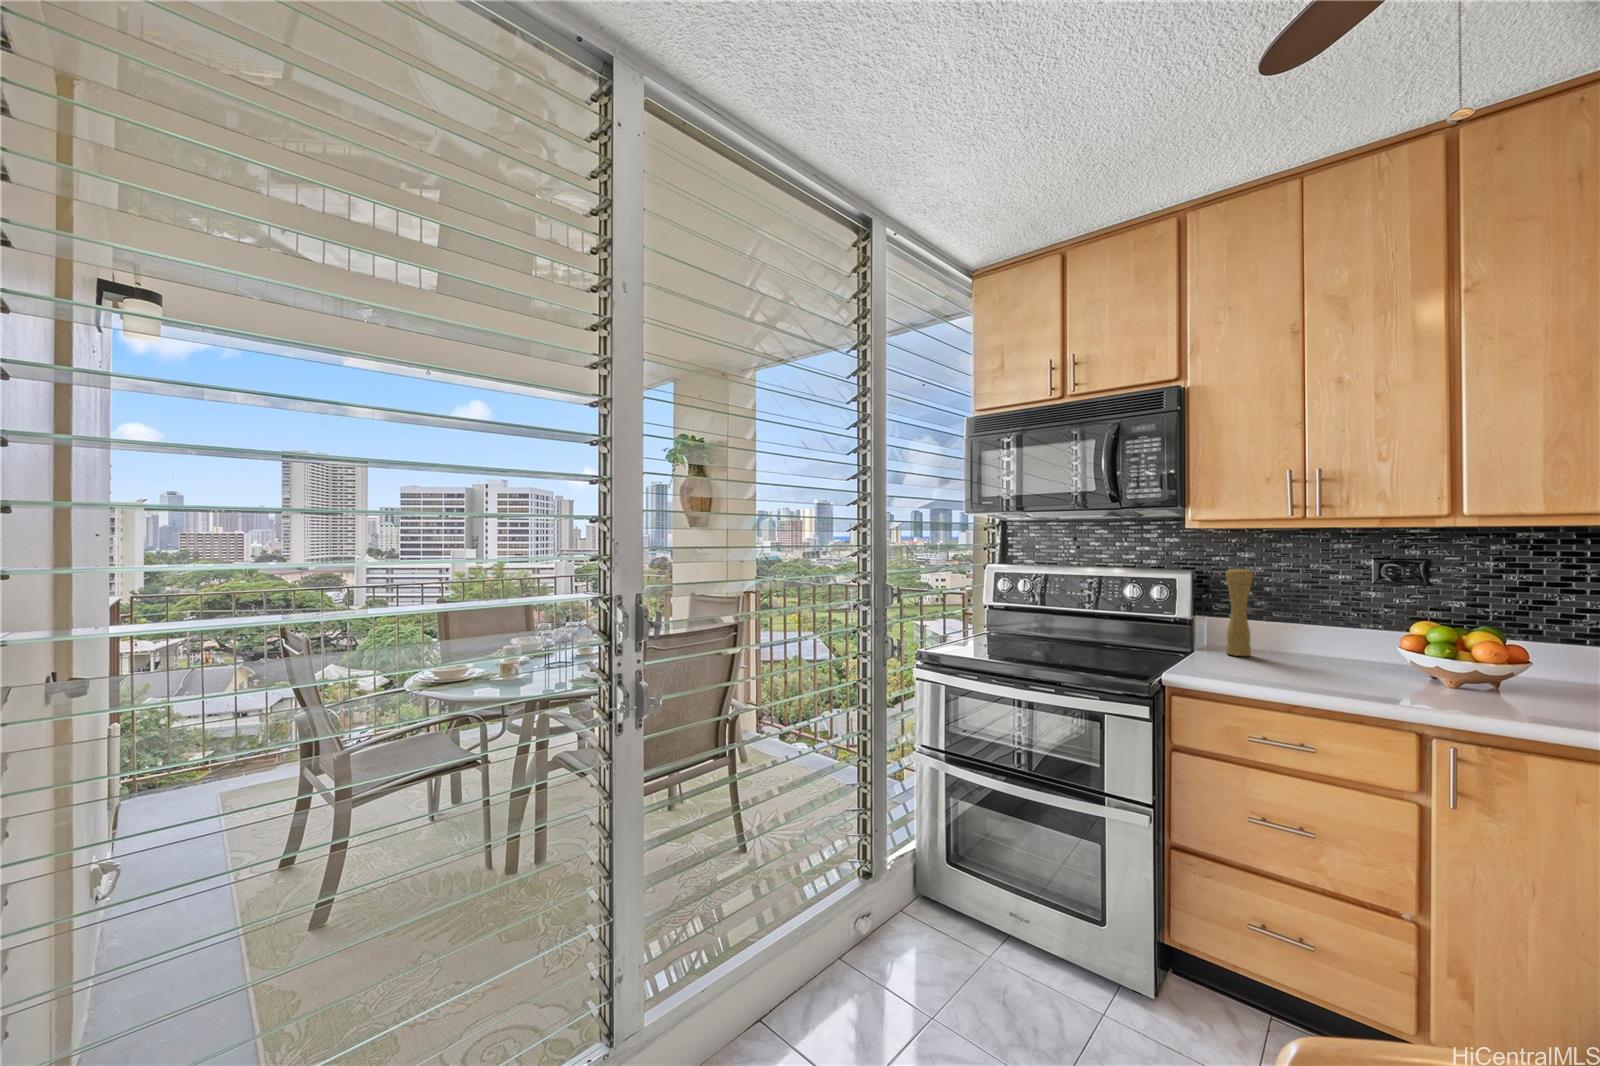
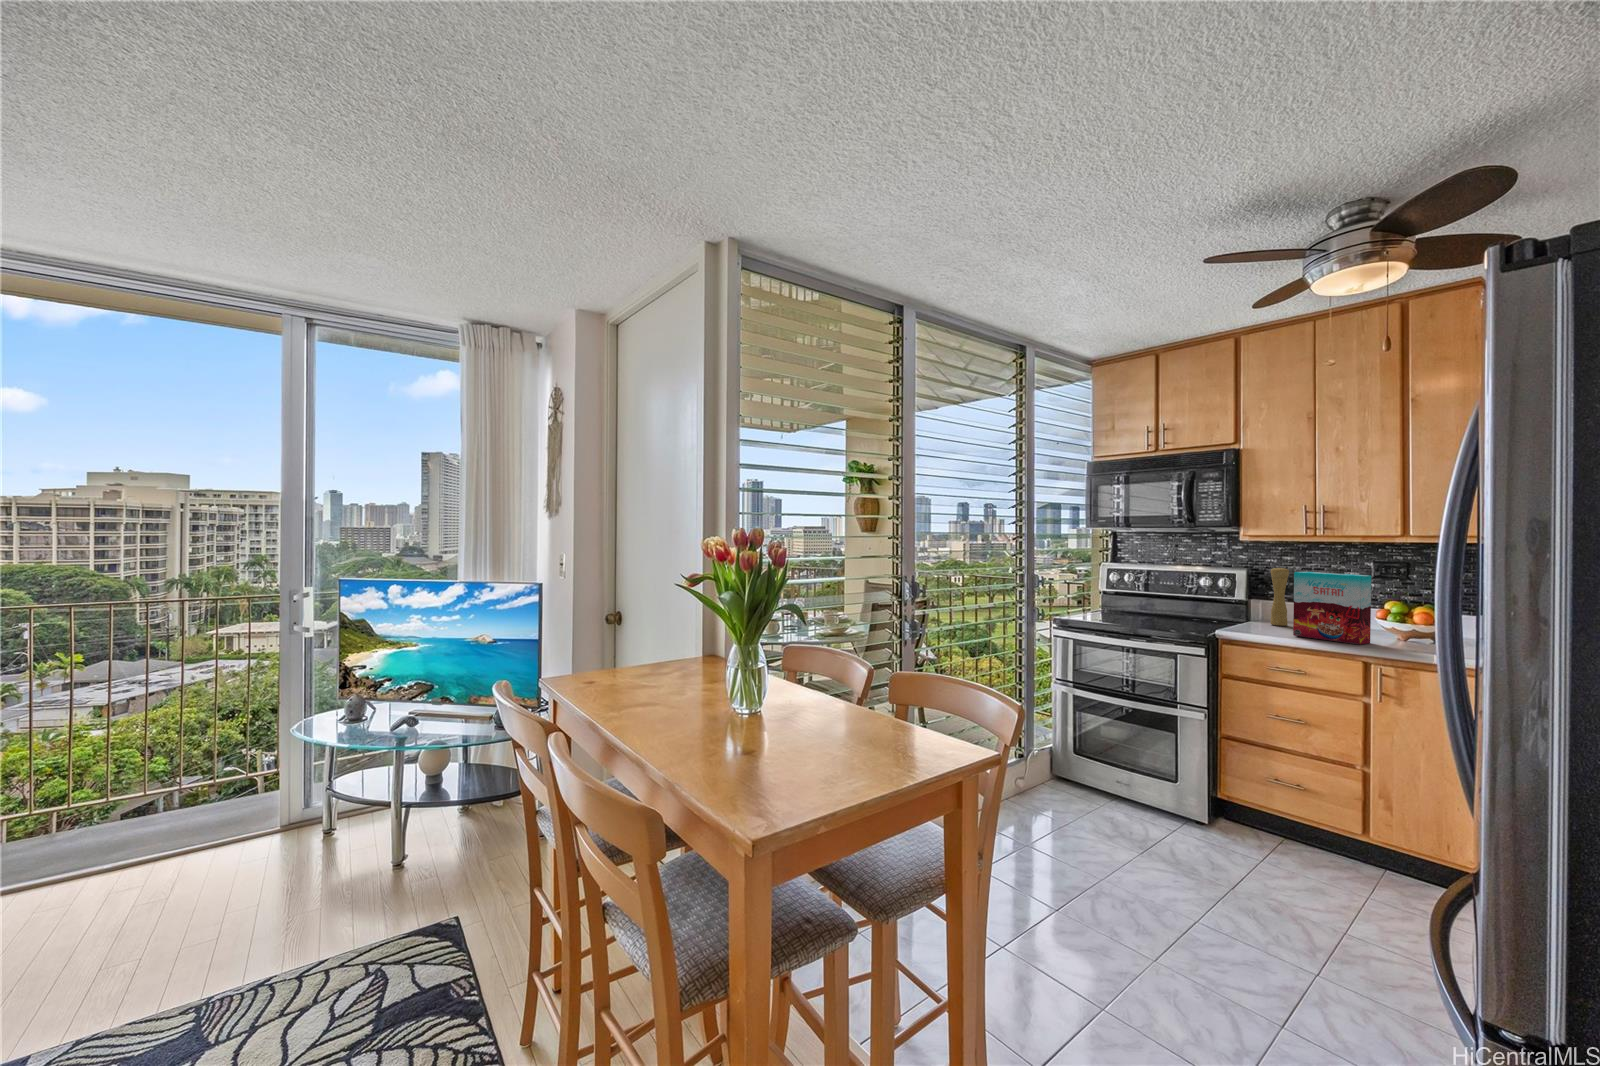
cereal box: none [1278,575,1410,700] -> present [1293,572,1371,645]

